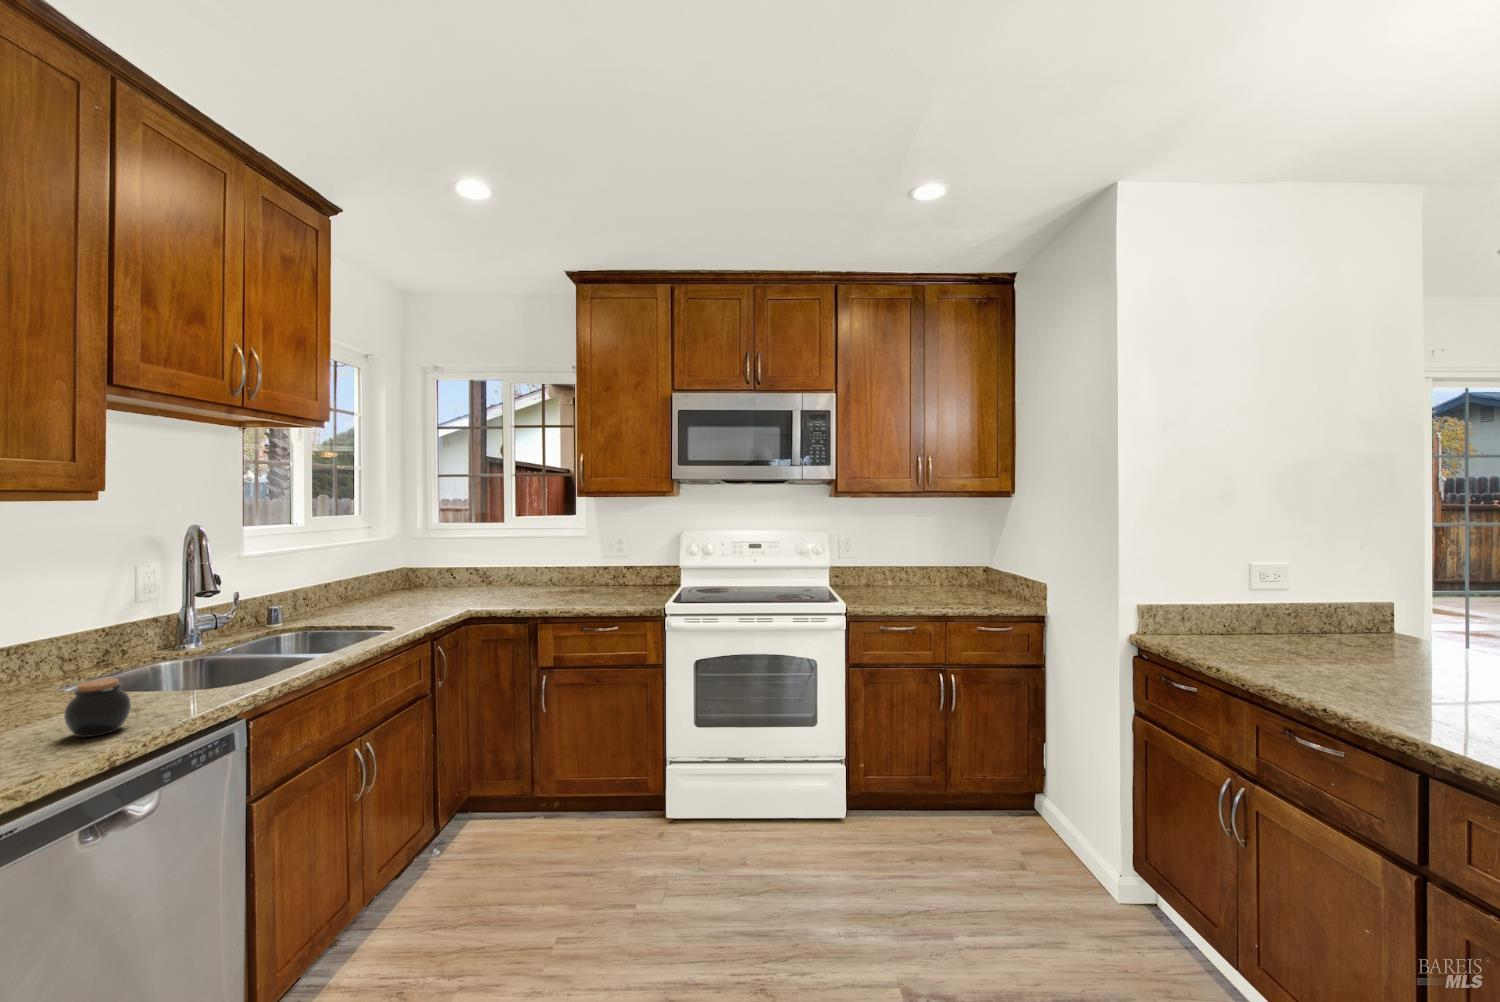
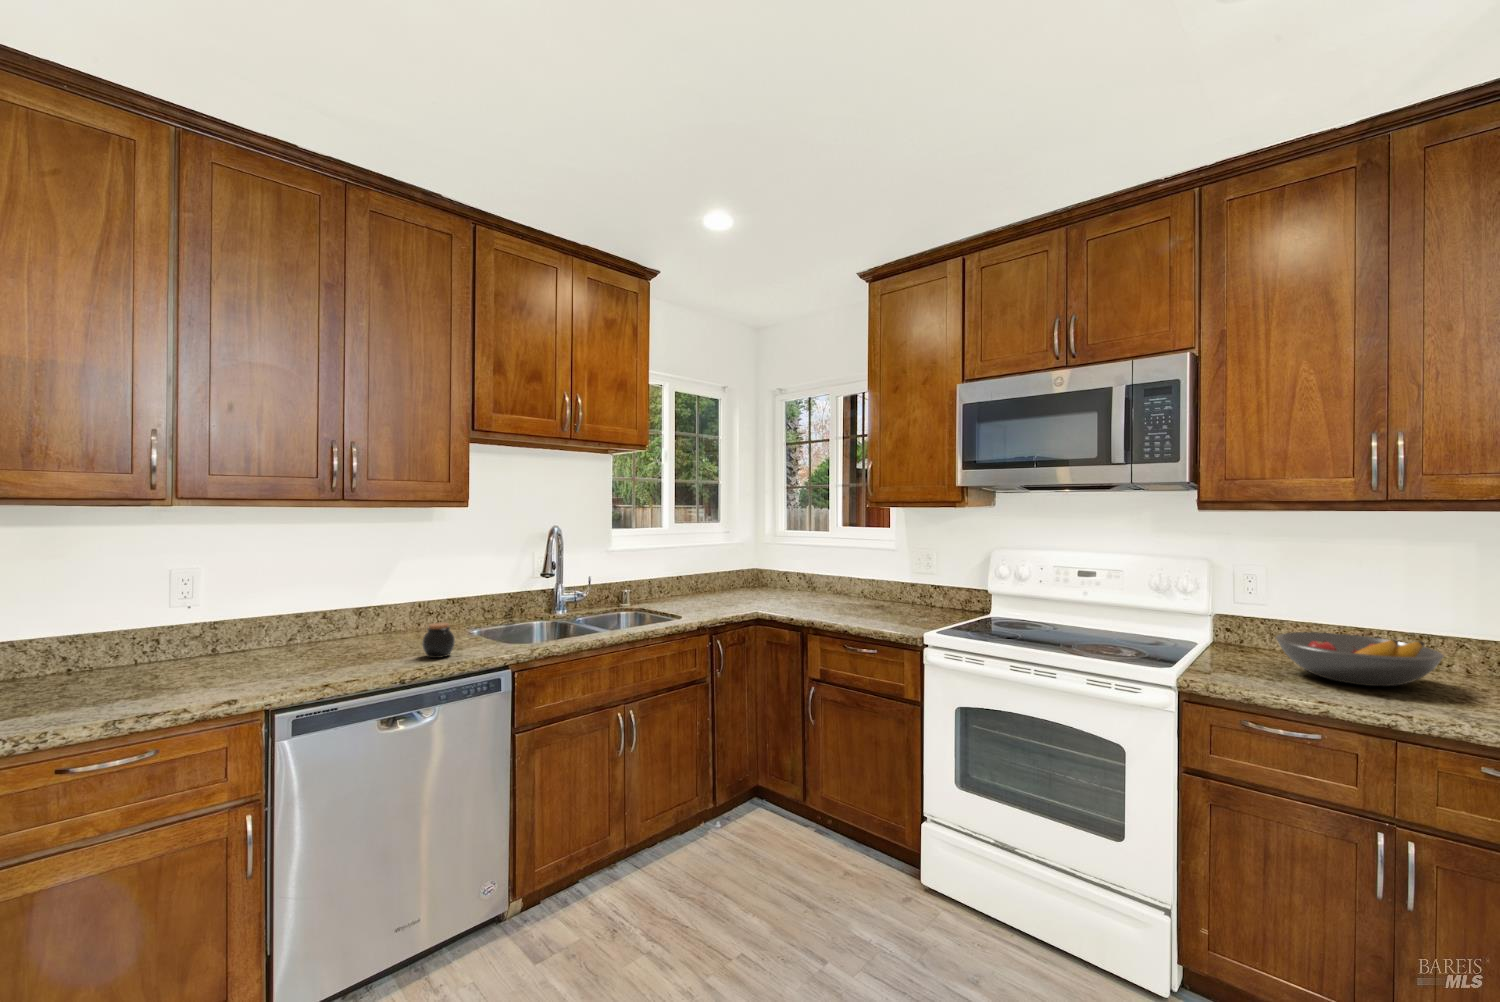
fruit bowl: none [887,571,966,600] -> present [1276,632,1444,686]

